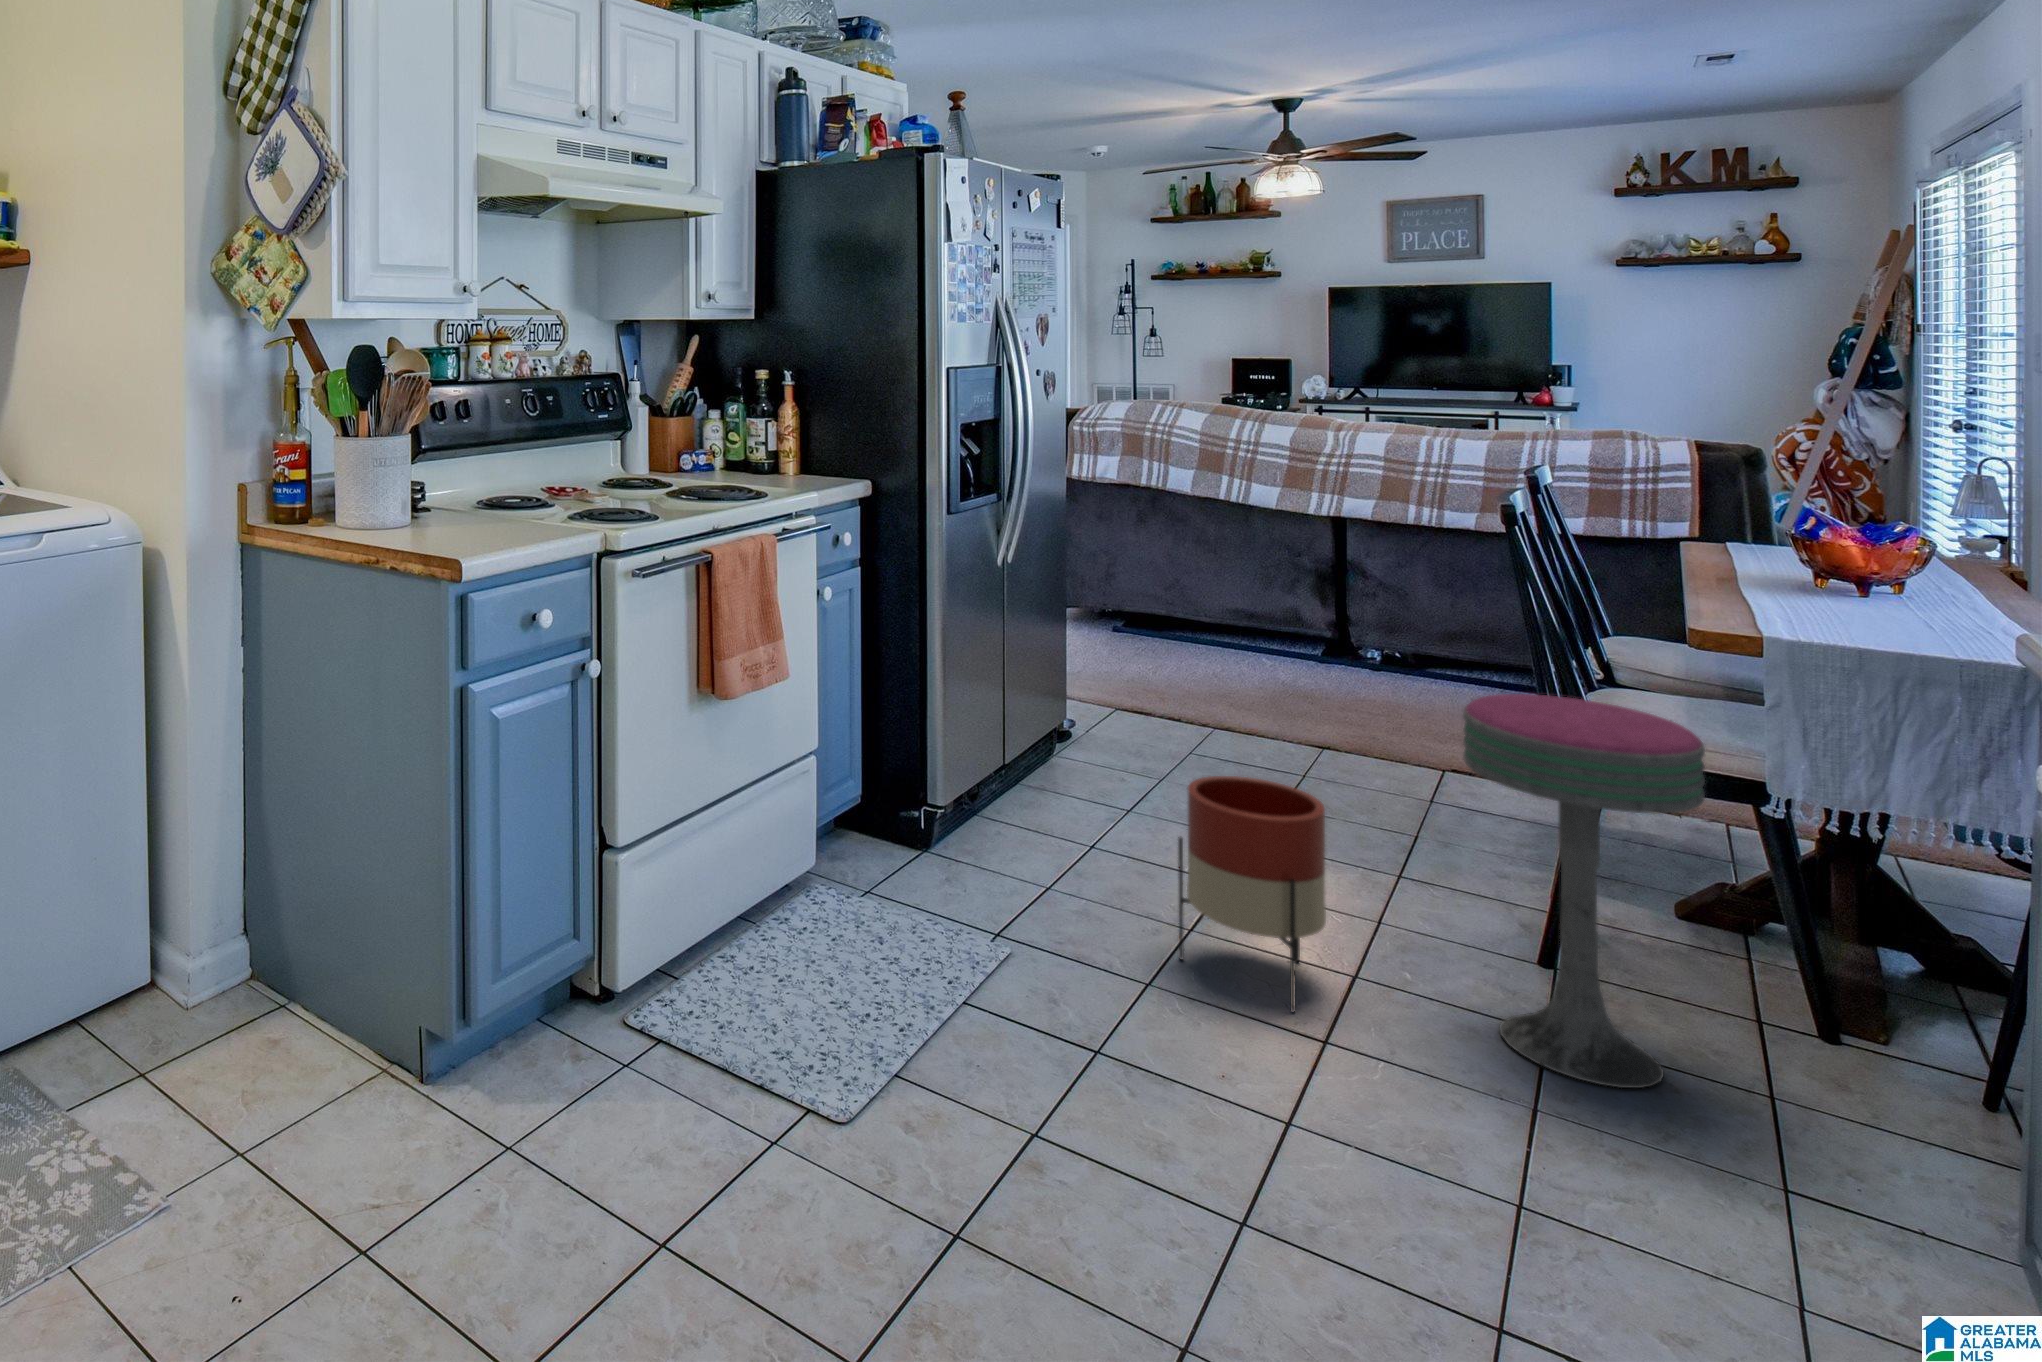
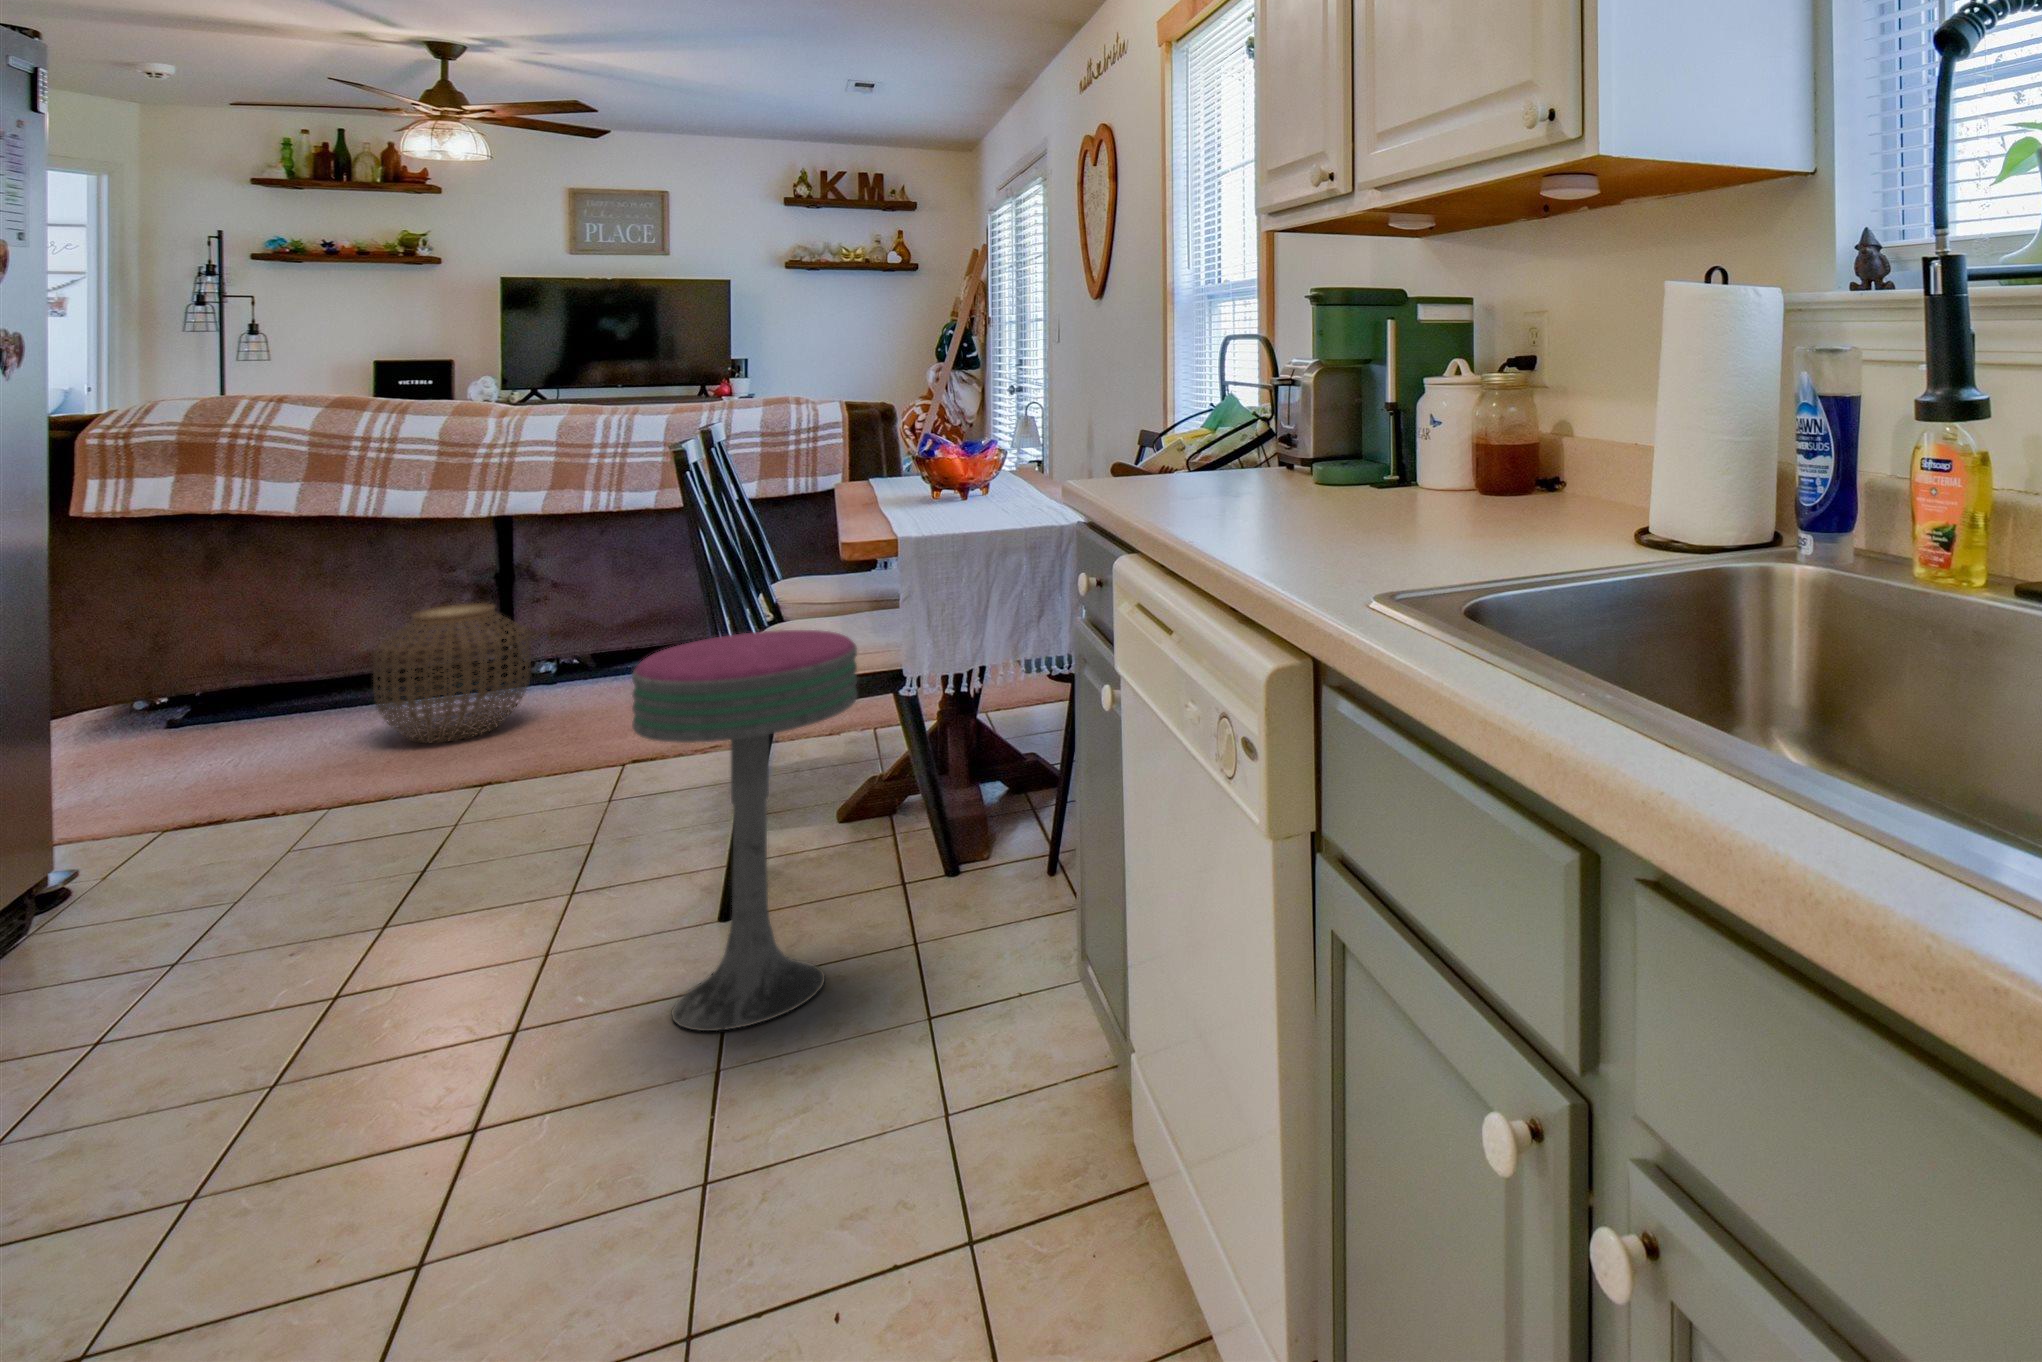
woven basket: none [1245,589,1362,705] -> present [374,603,531,743]
planter: present [1178,776,1326,1012] -> none [224,832,462,1145]

